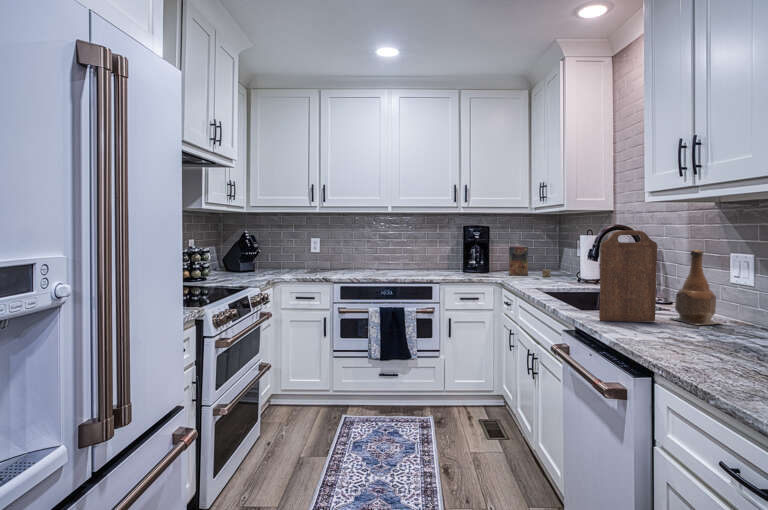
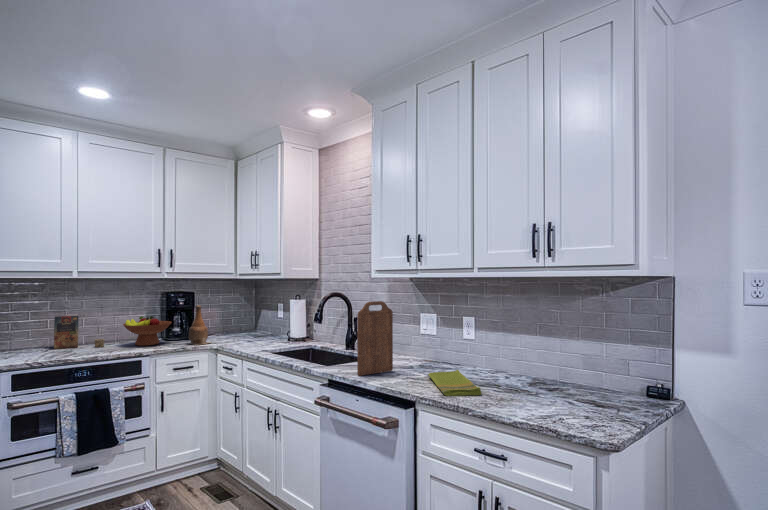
cereal box: present [509,246,551,277] -> present [54,314,105,349]
fruit bowl: none [423,248,465,275] -> present [123,316,172,346]
bottle: present [670,250,722,325] -> present [188,305,208,345]
dish towel: none [678,329,749,362] -> present [428,370,481,396]

